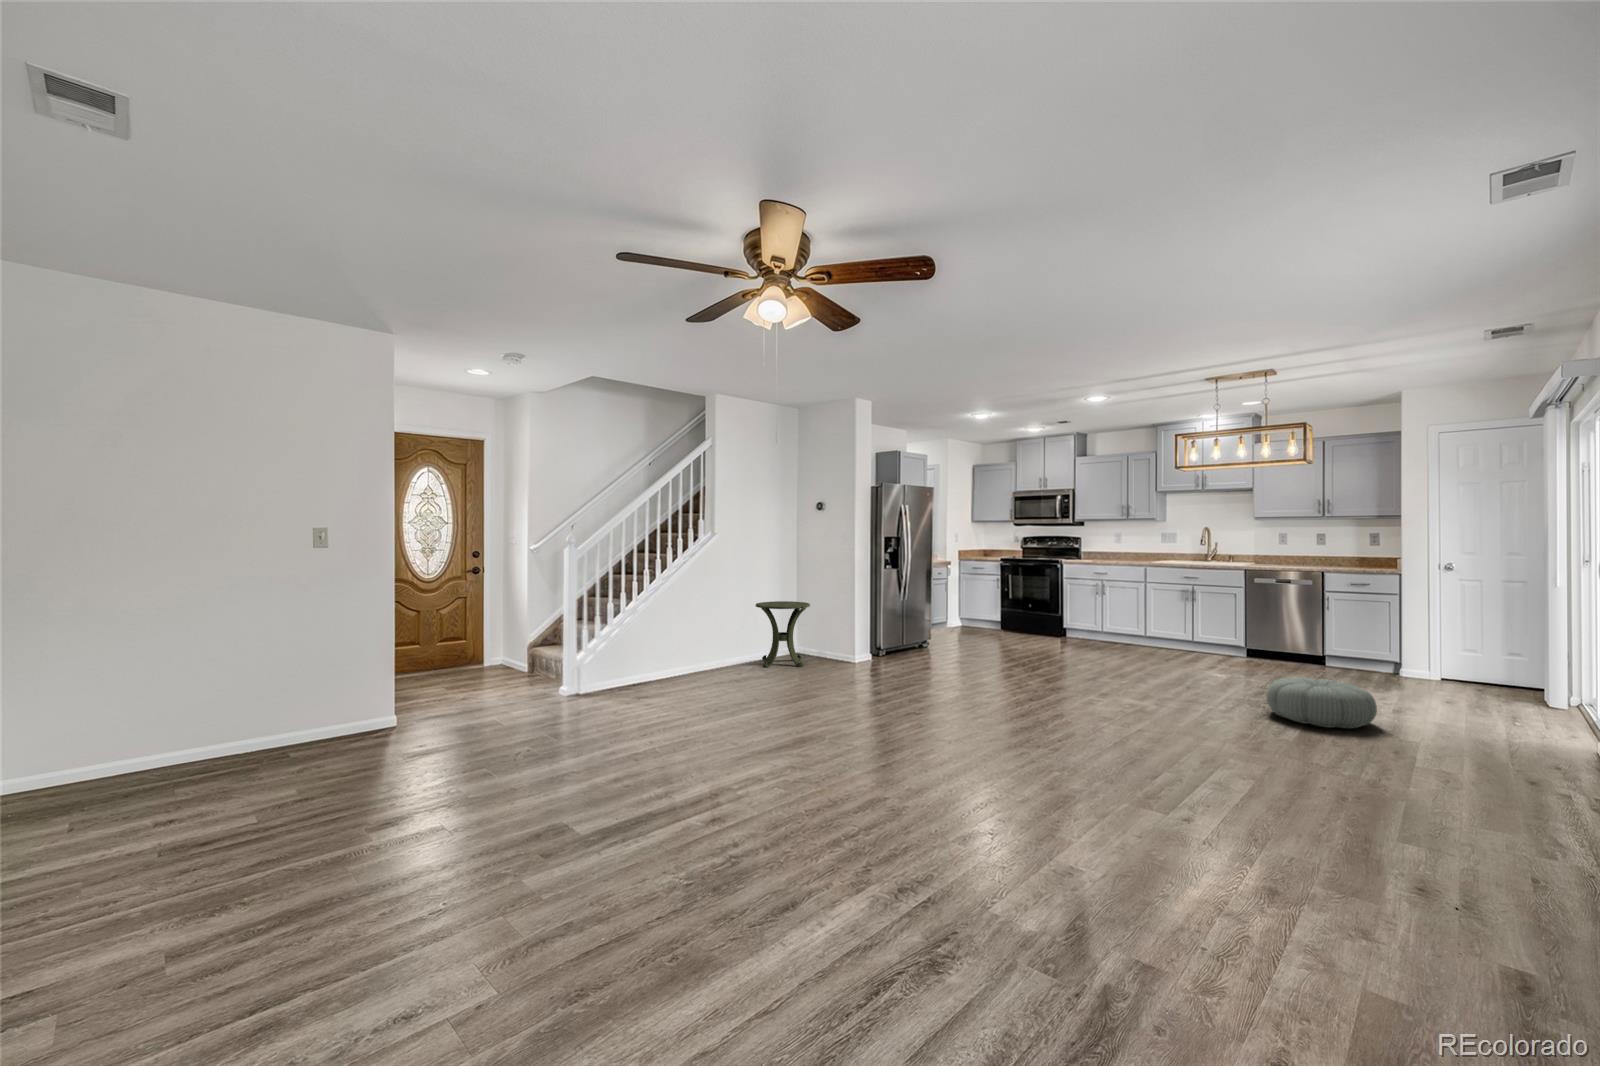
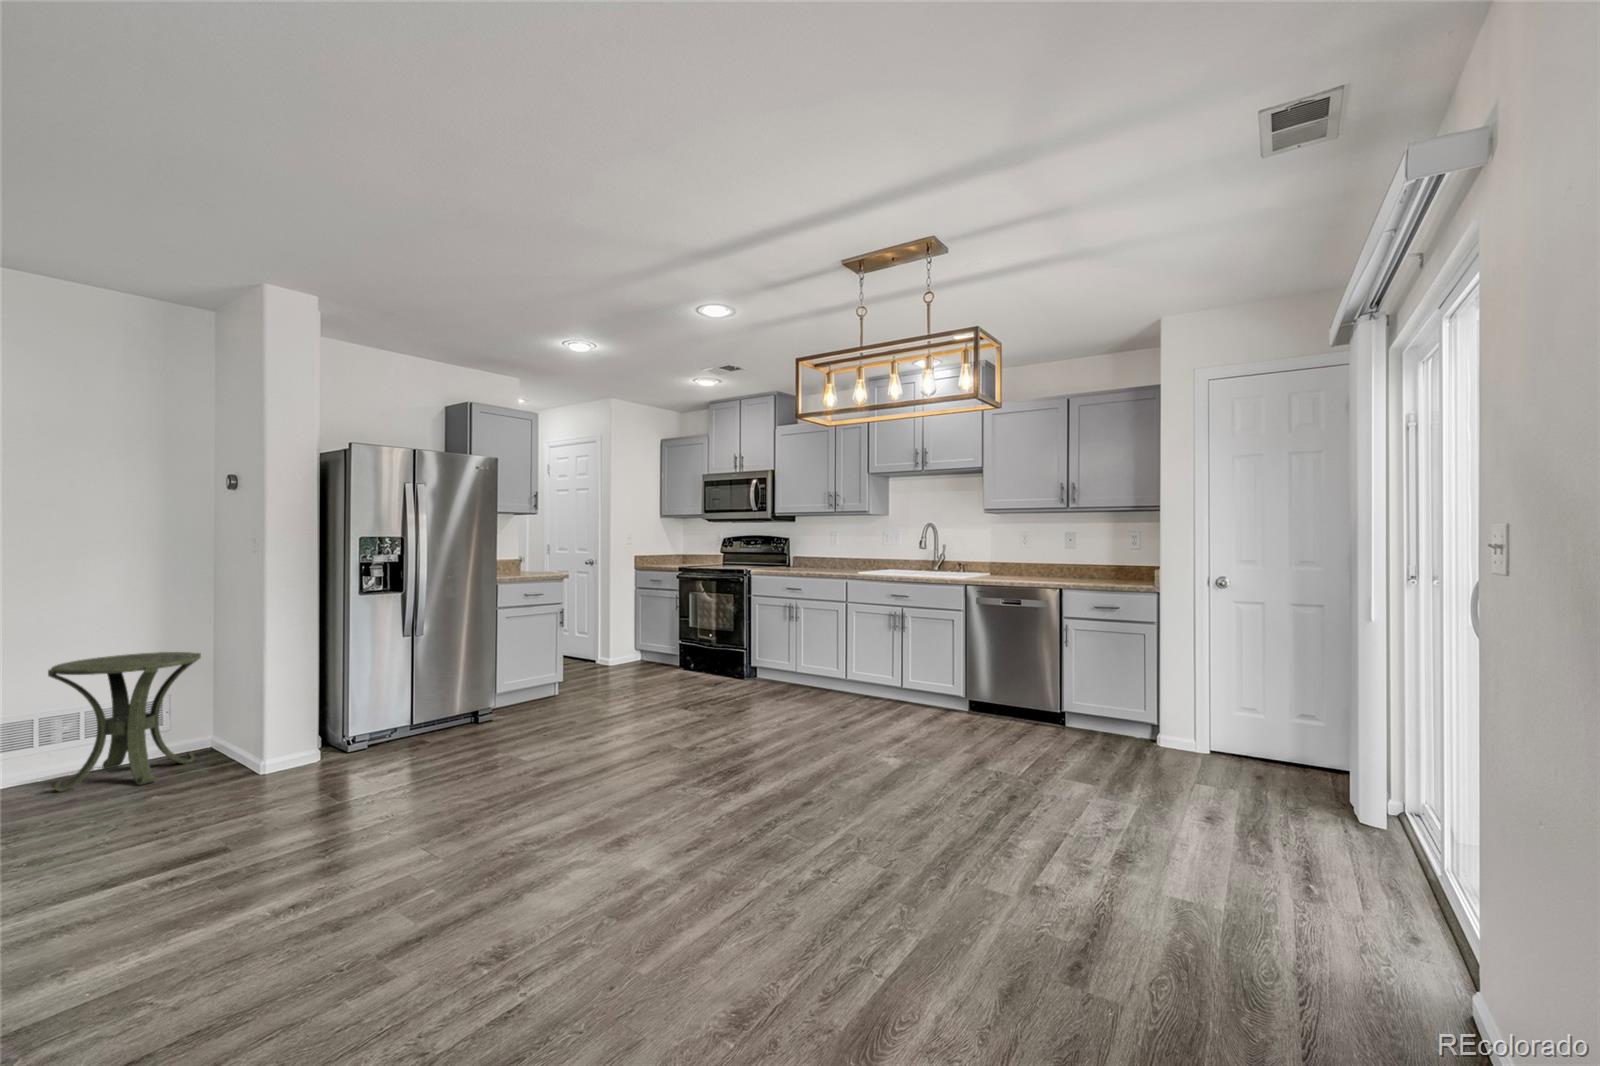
pouf: present [1267,677,1377,729] -> none [889,809,1078,950]

